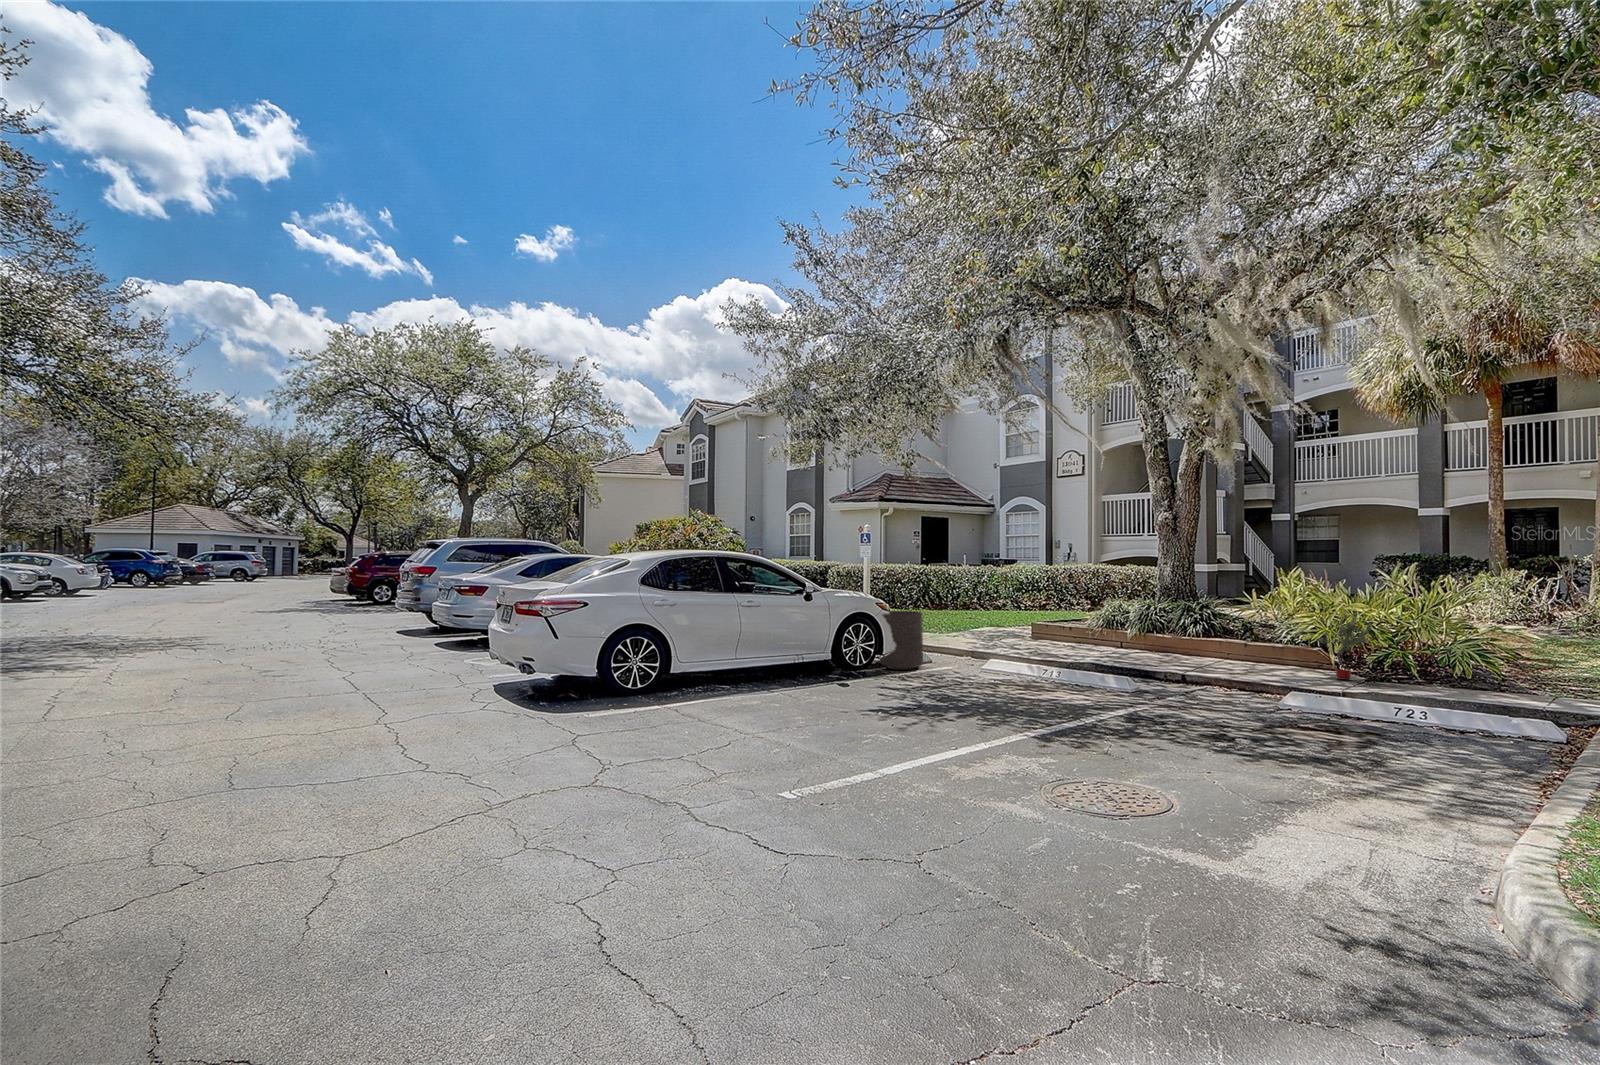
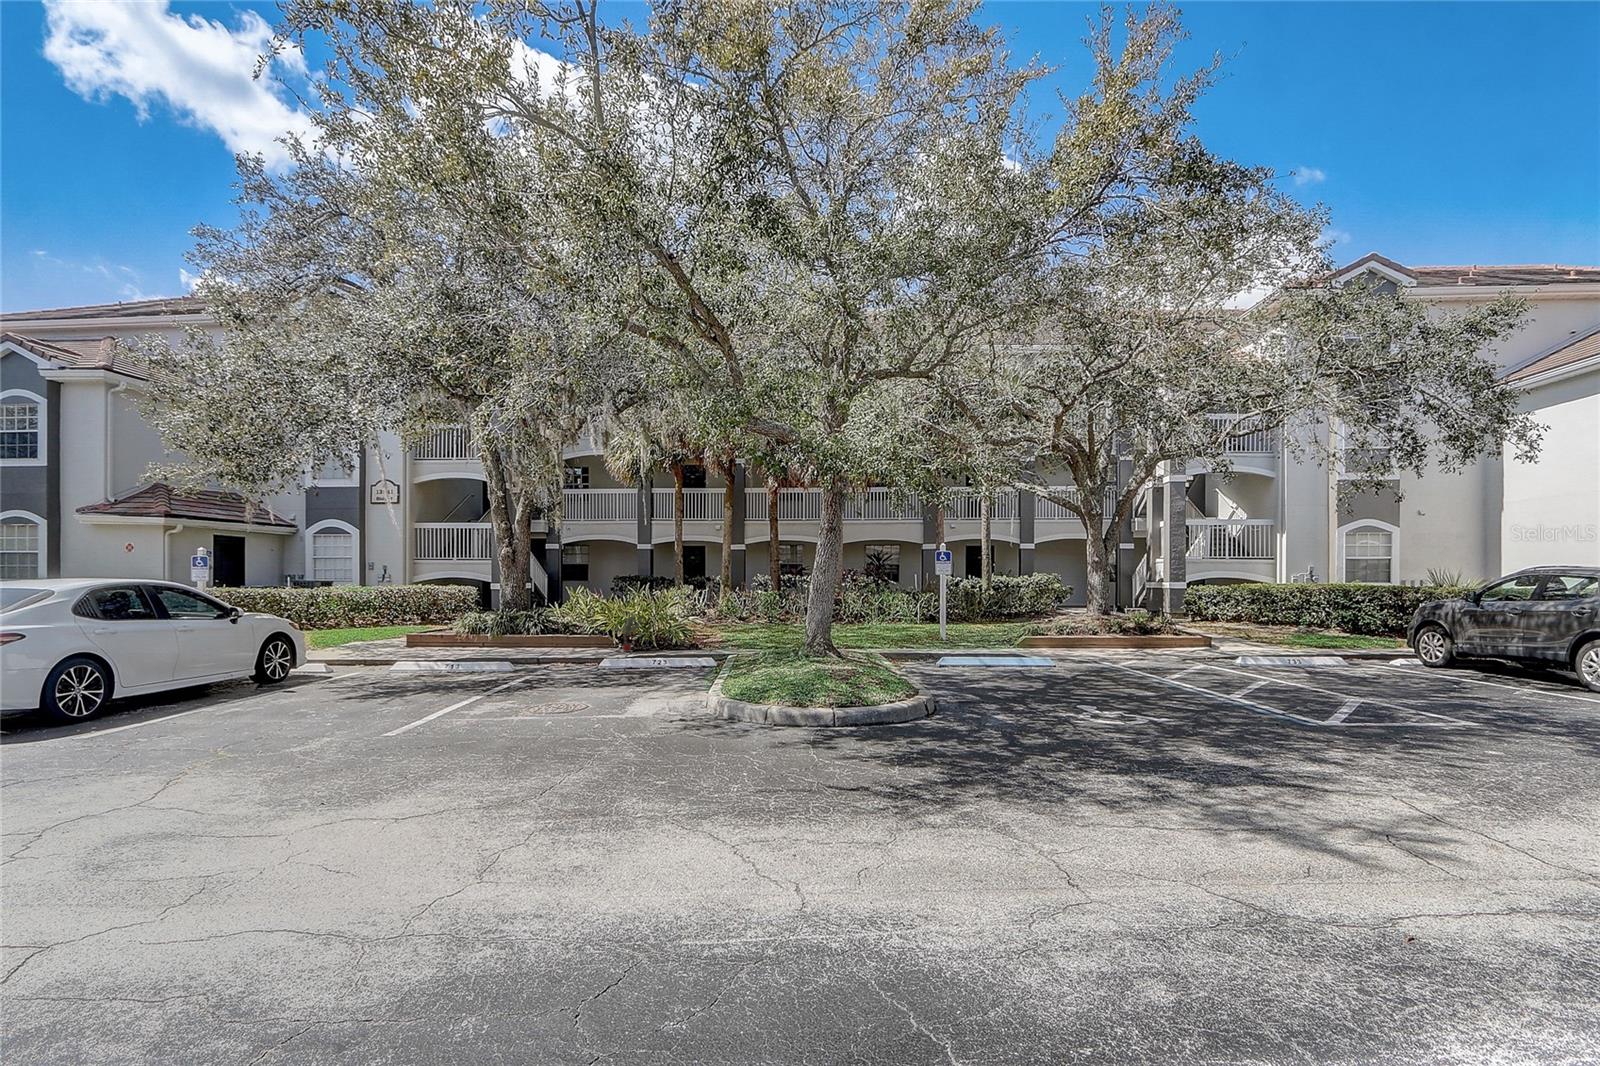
trash can: present [879,611,923,670] -> none [299,627,343,678]

